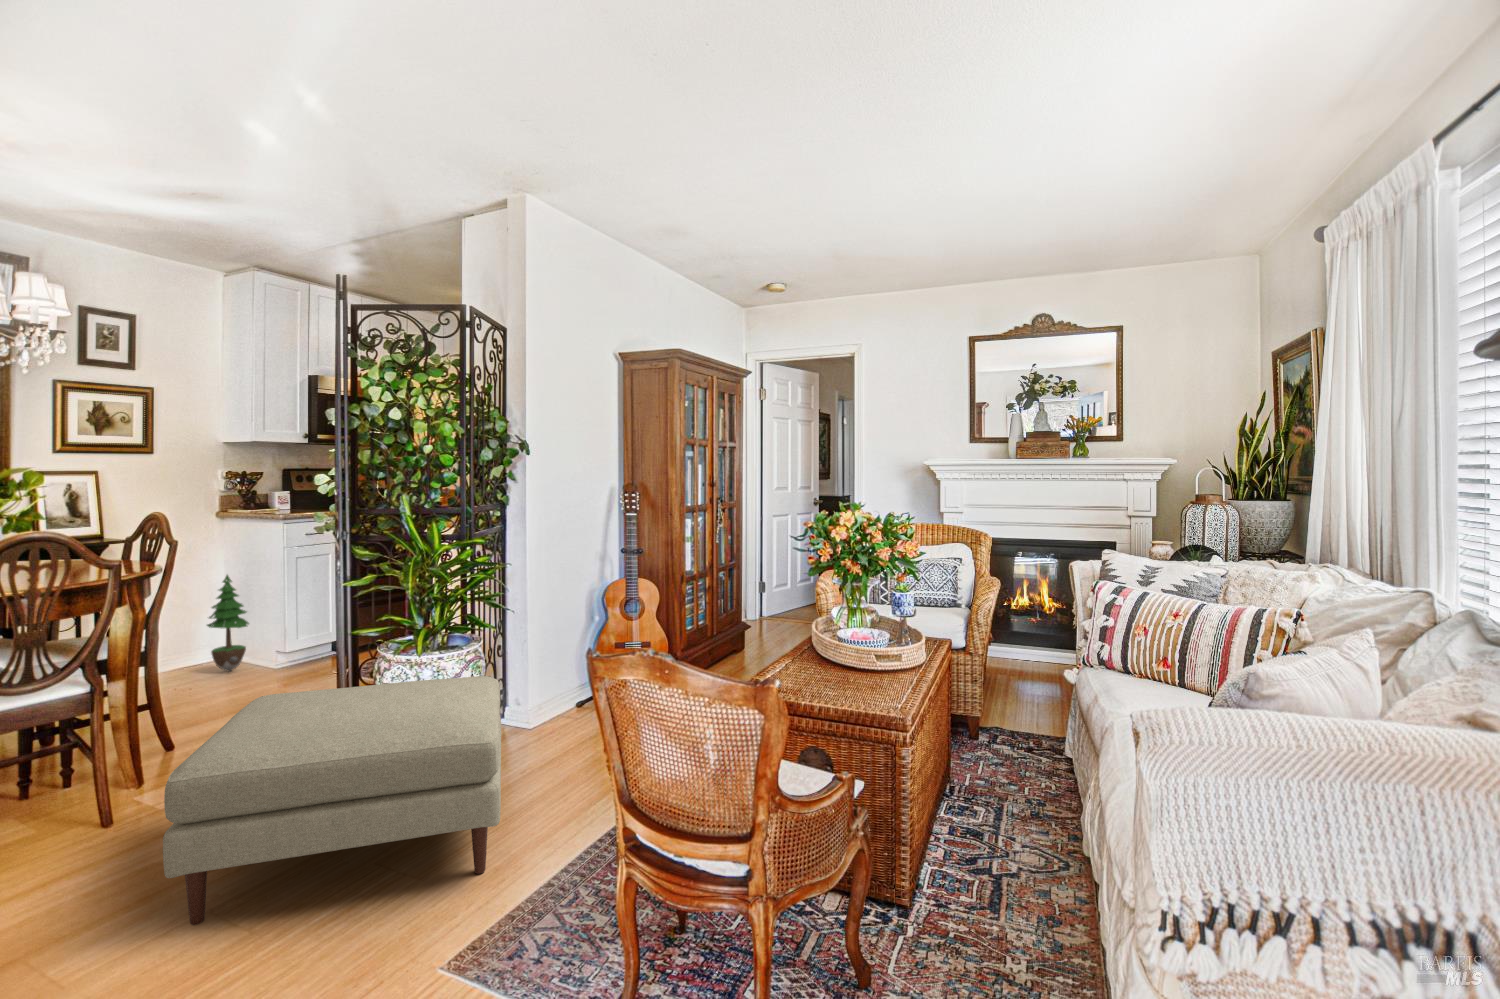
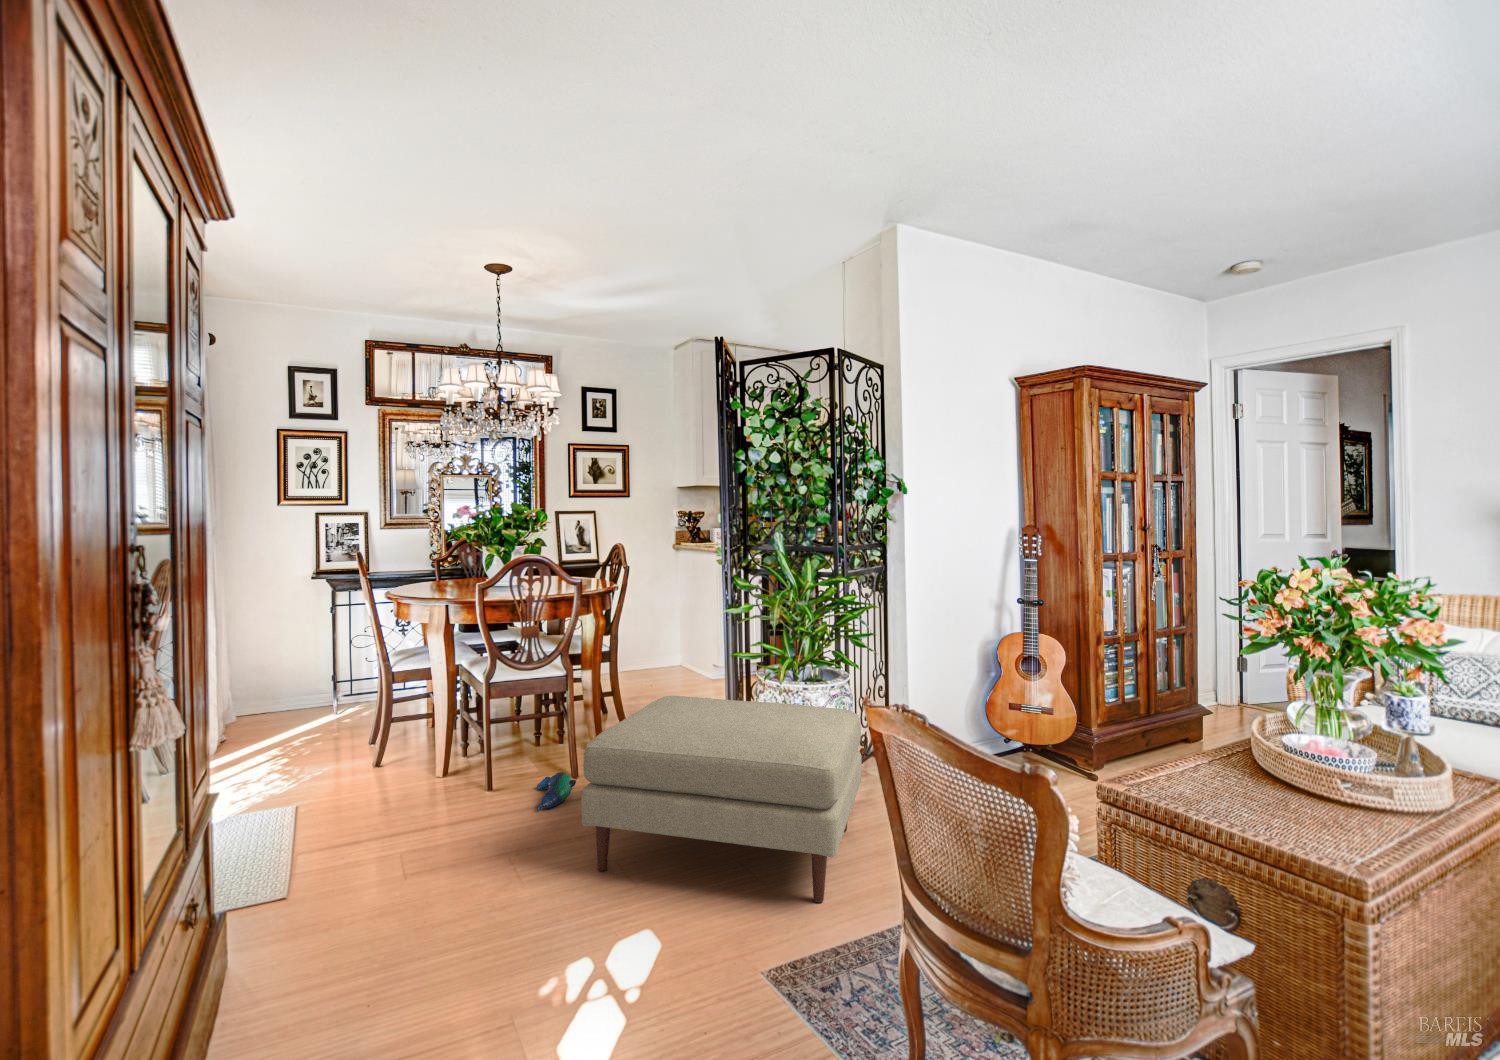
potted tree: present [207,575,249,671] -> none [659,599,689,683]
plush toy: none [51,817,125,876] -> present [536,772,576,810]

